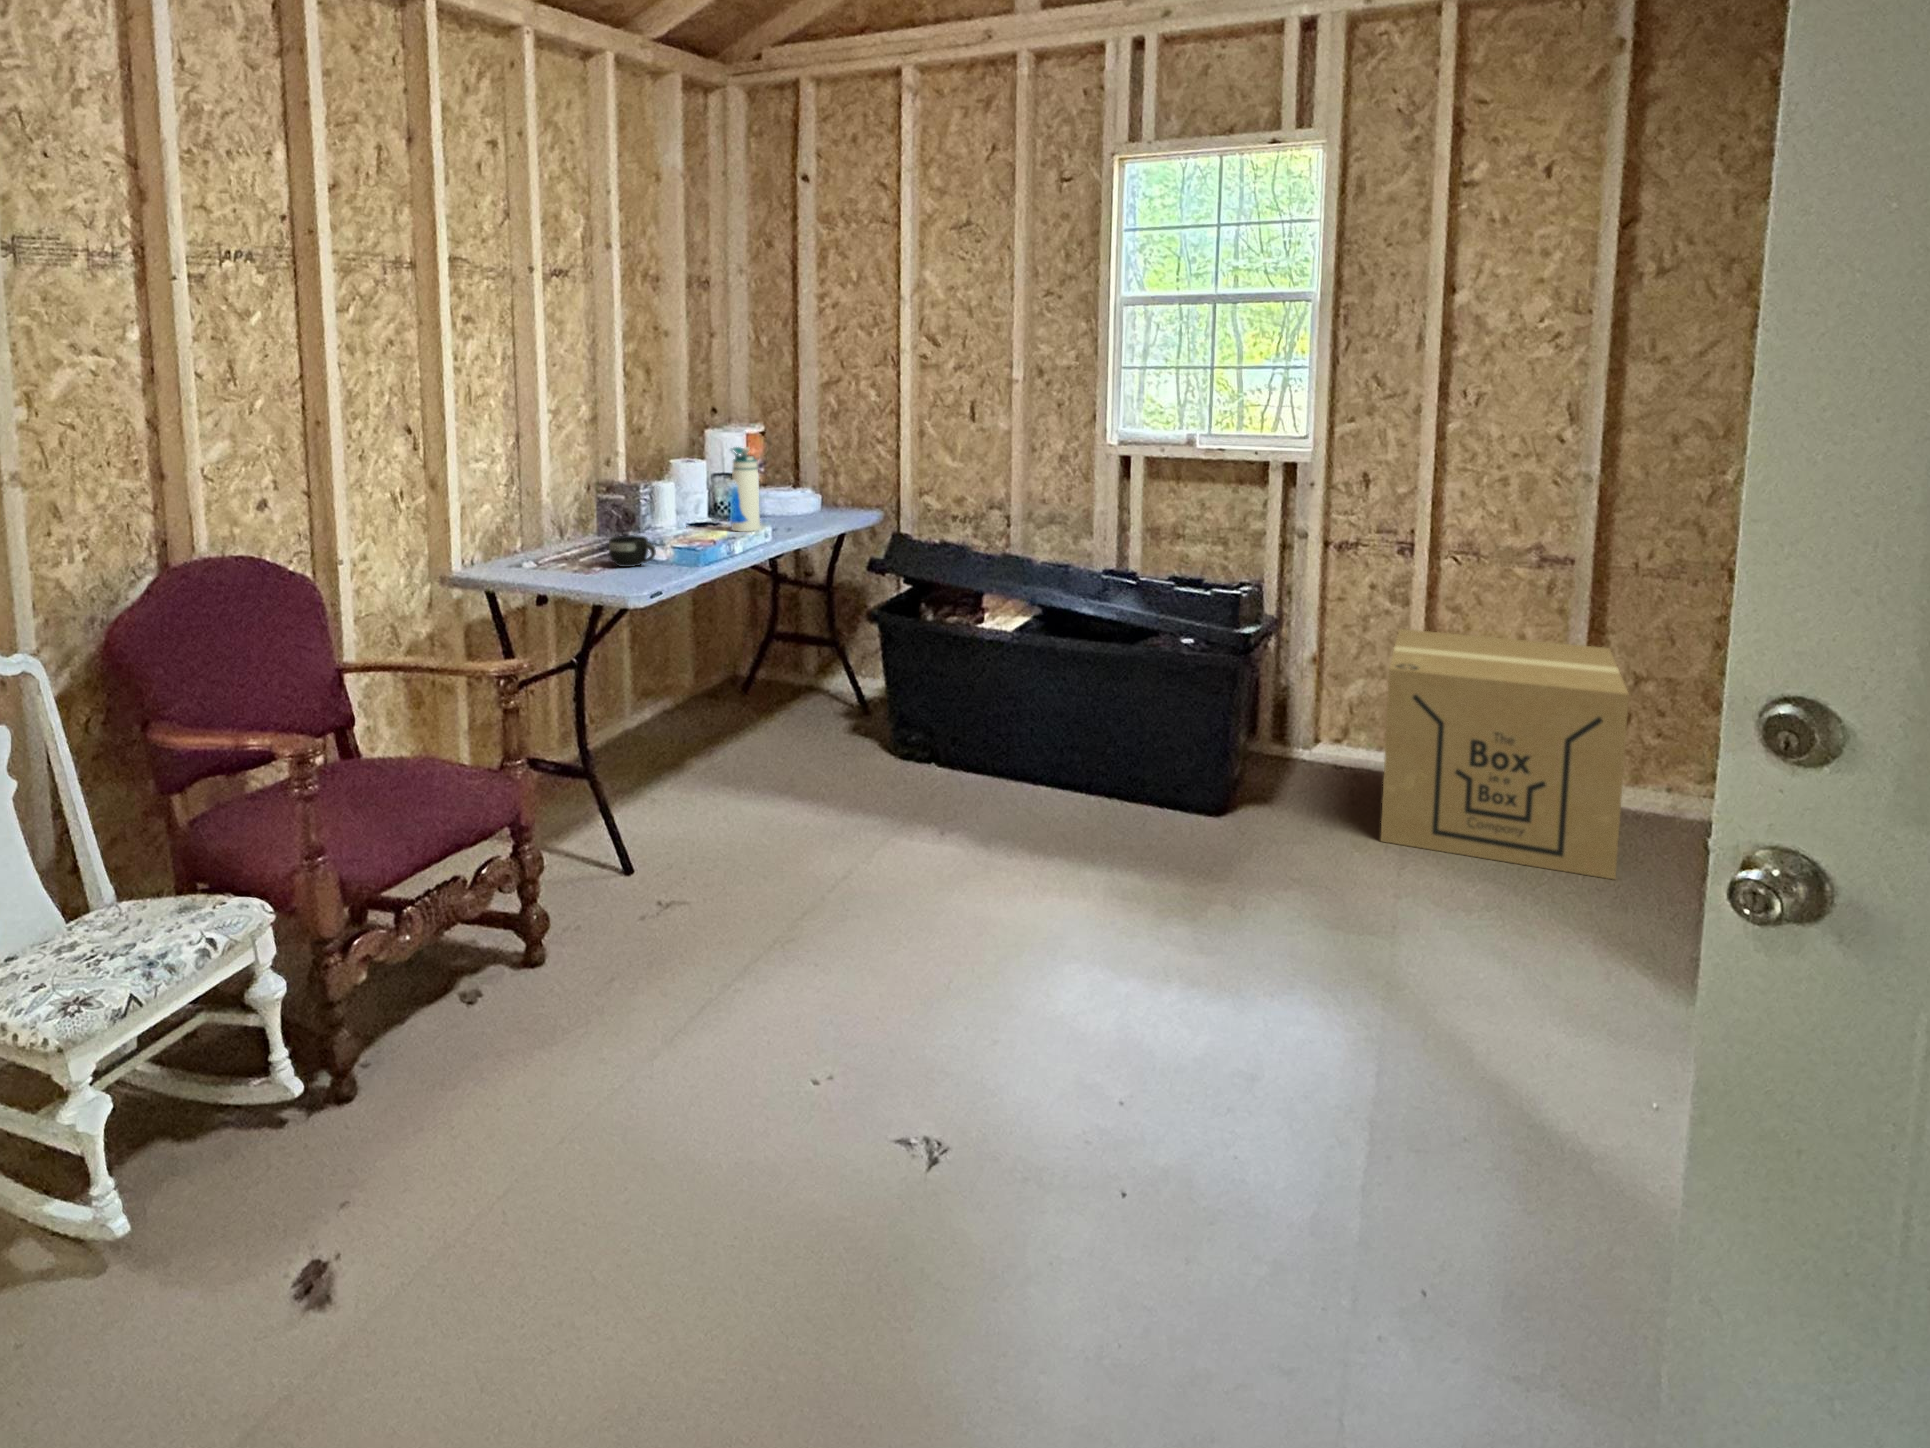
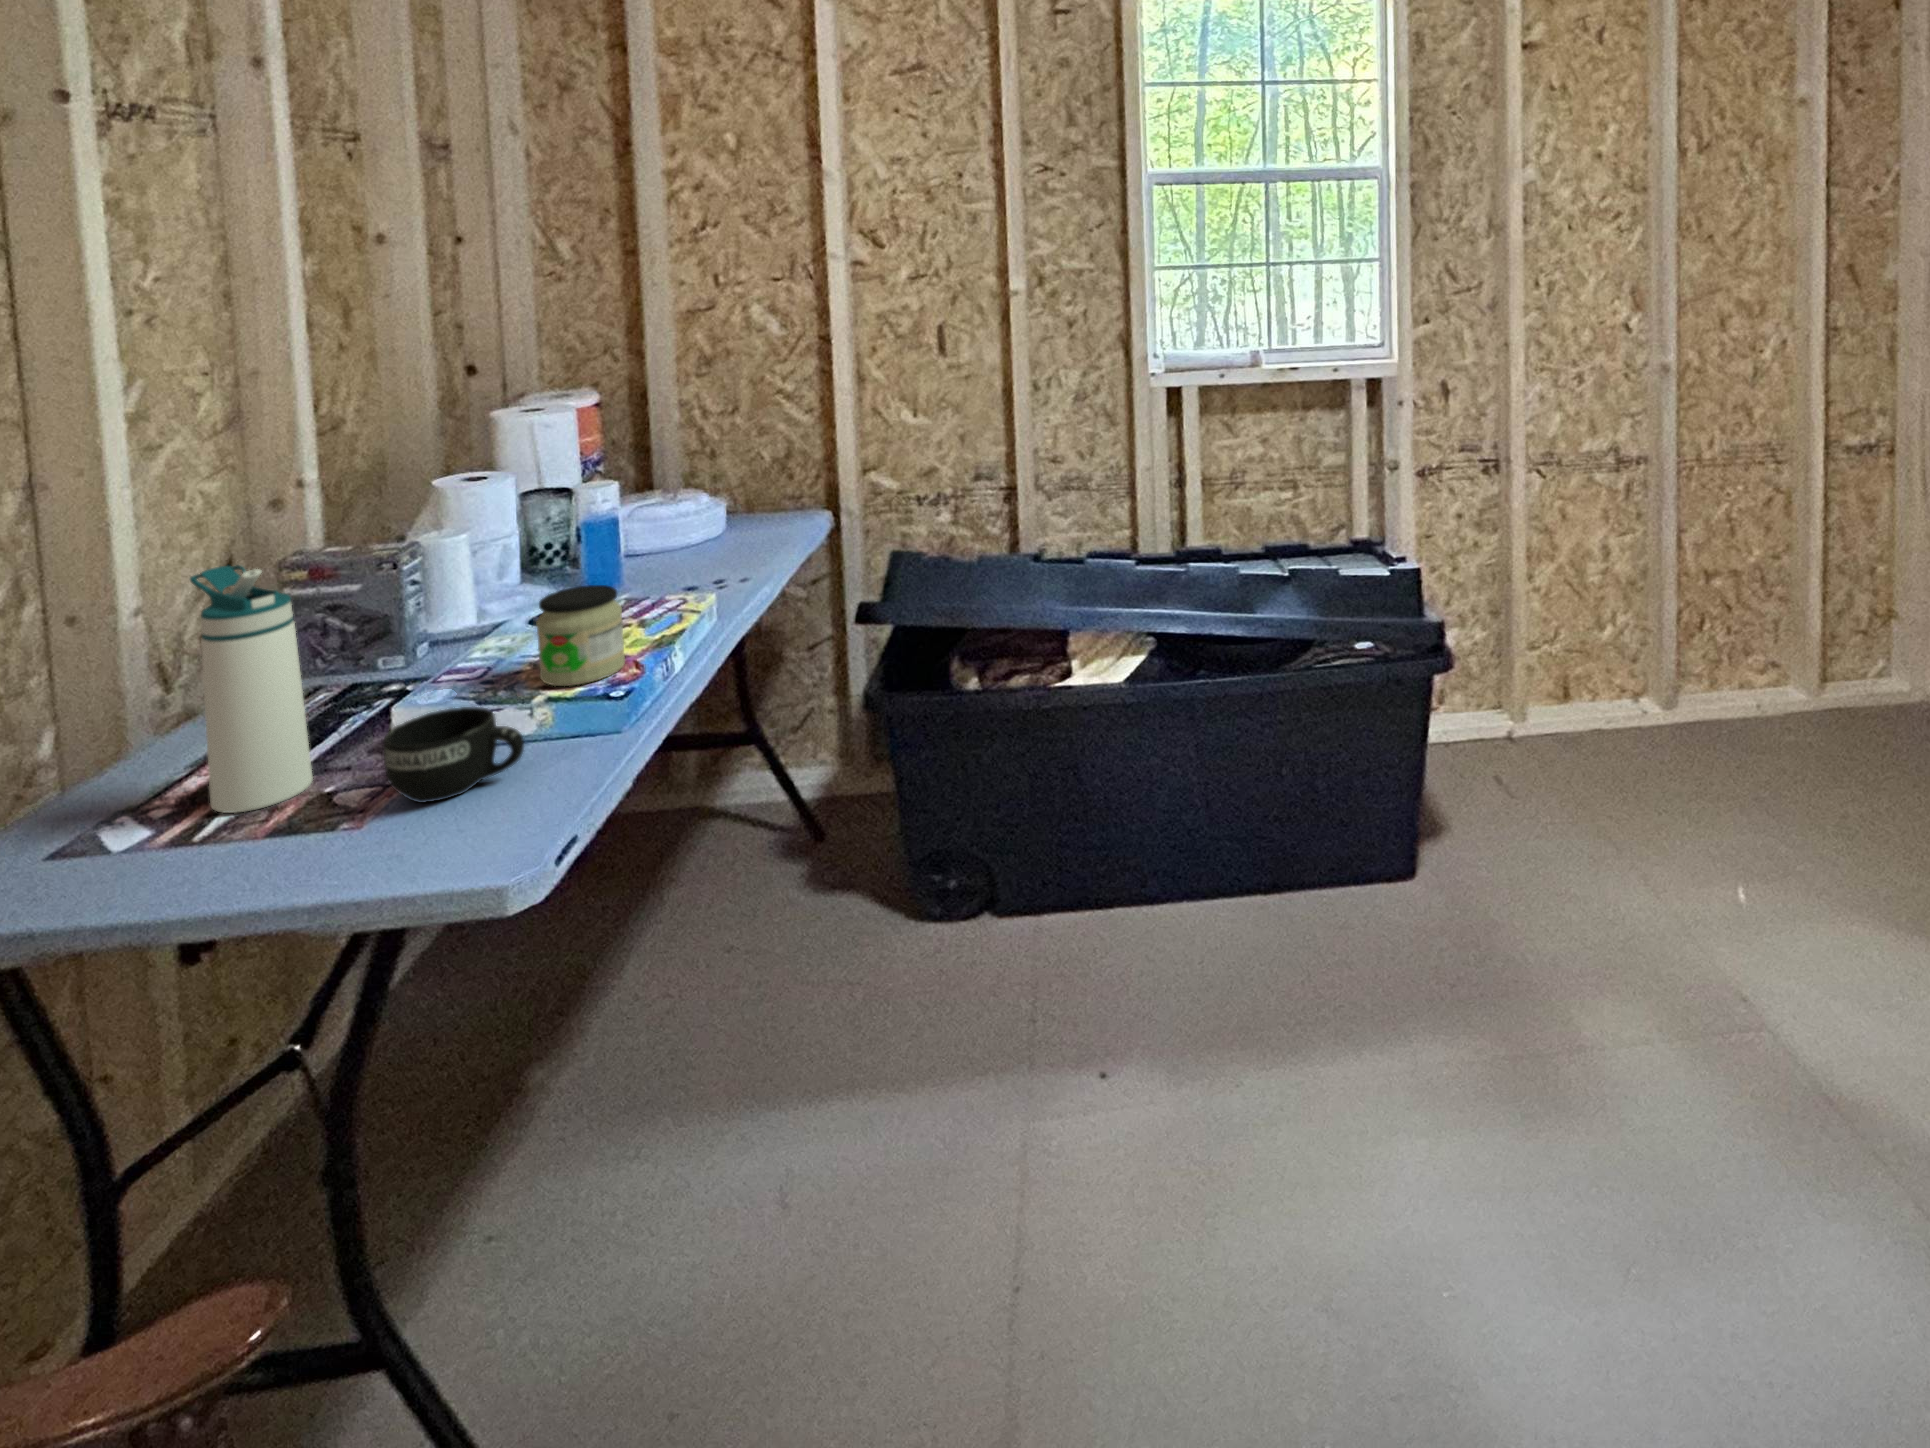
water bottle: present [731,447,760,532] -> present [190,565,313,813]
jar: none [683,507,719,550] -> present [536,585,625,686]
cardboard box: present [1381,629,1629,879] -> none [1500,544,1815,842]

